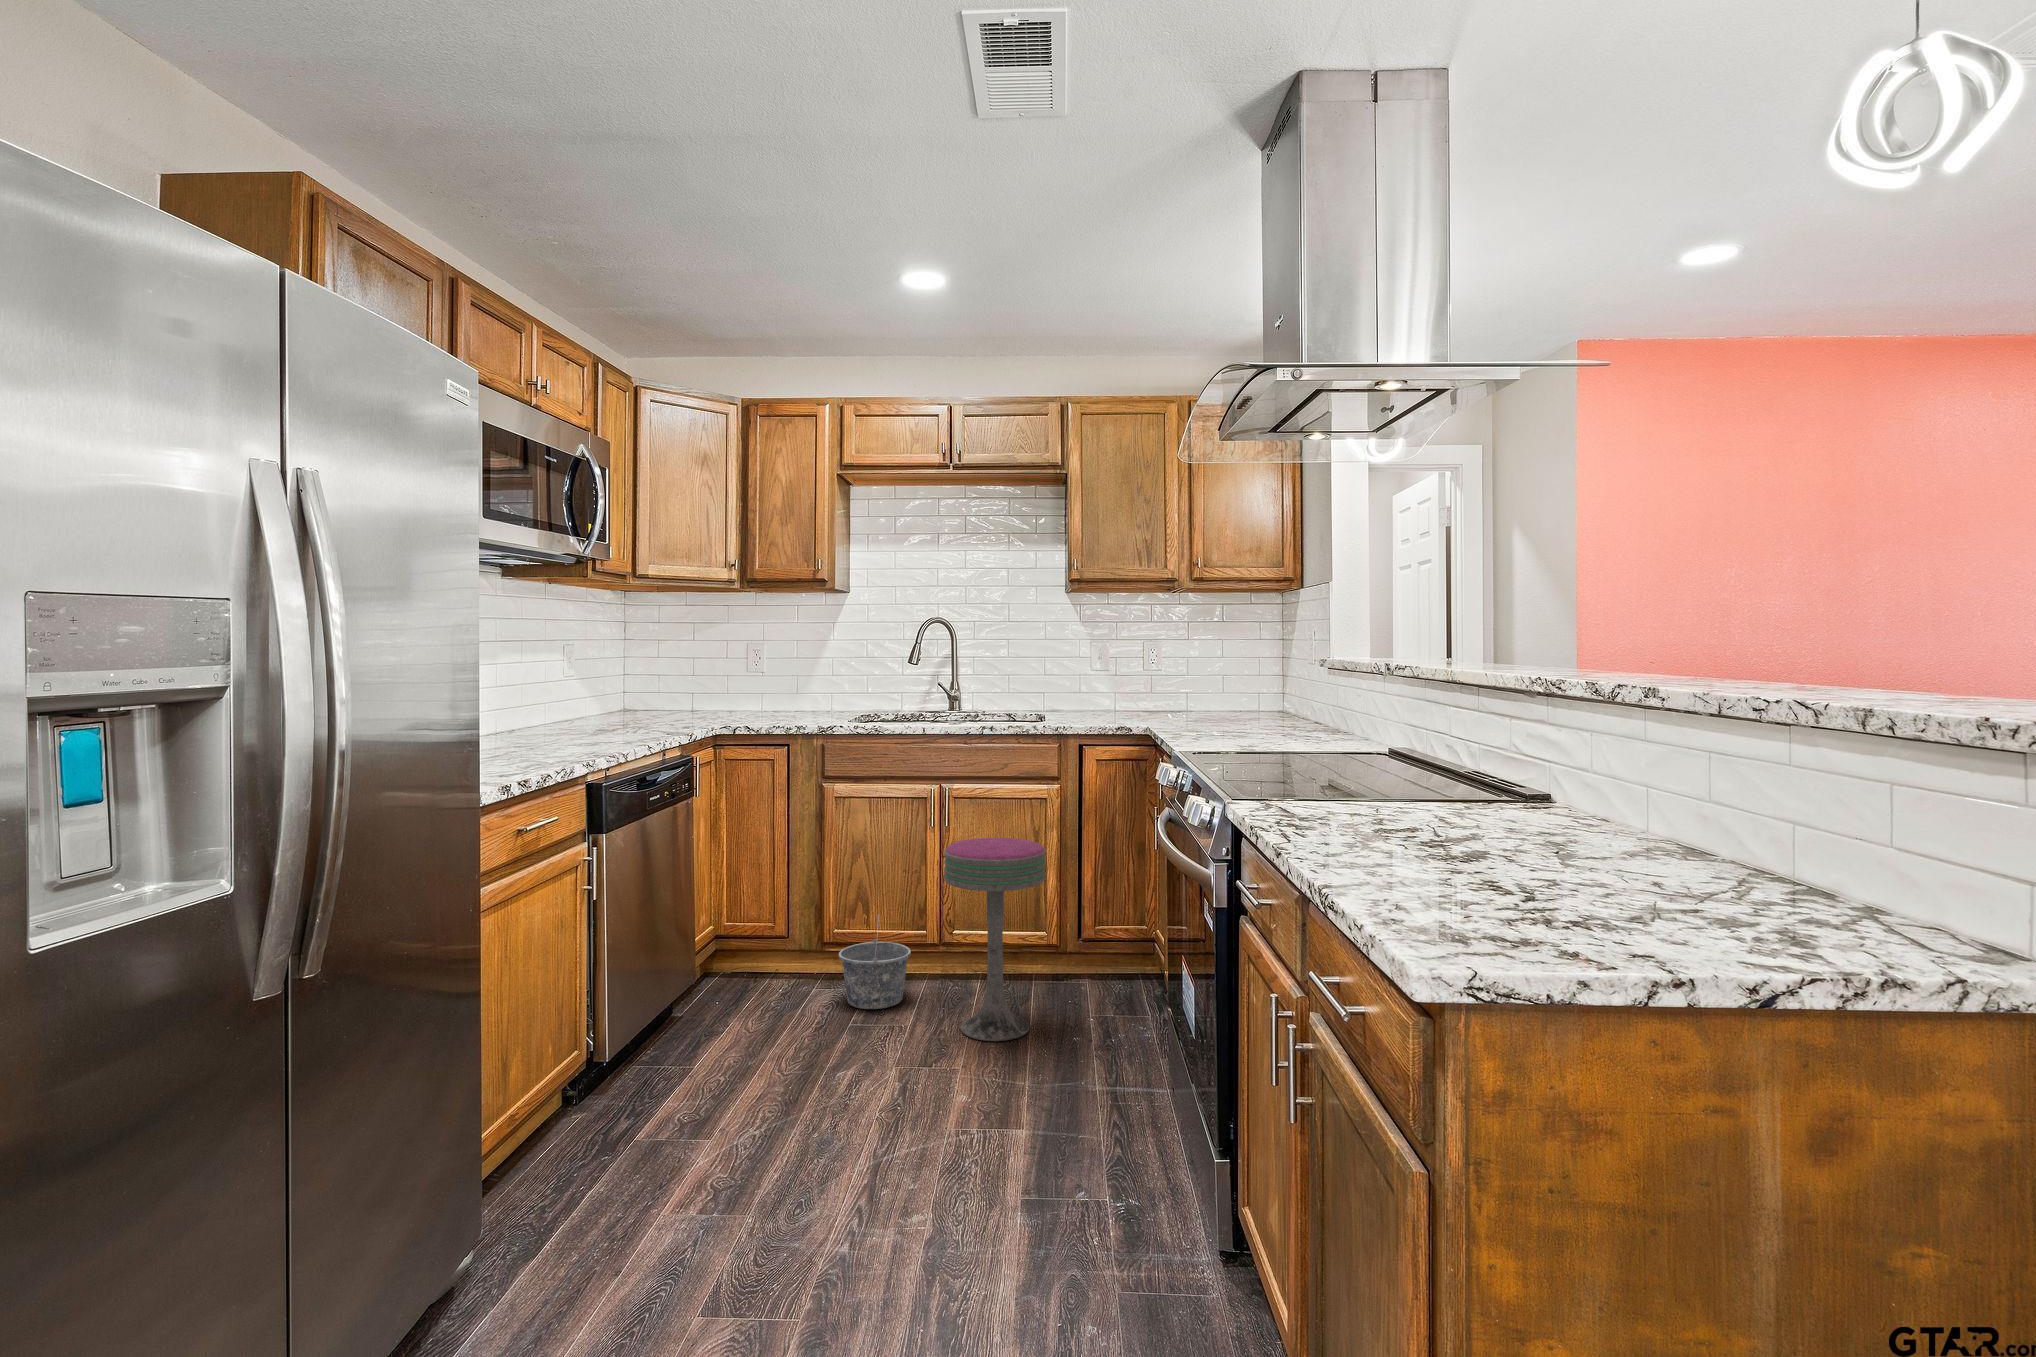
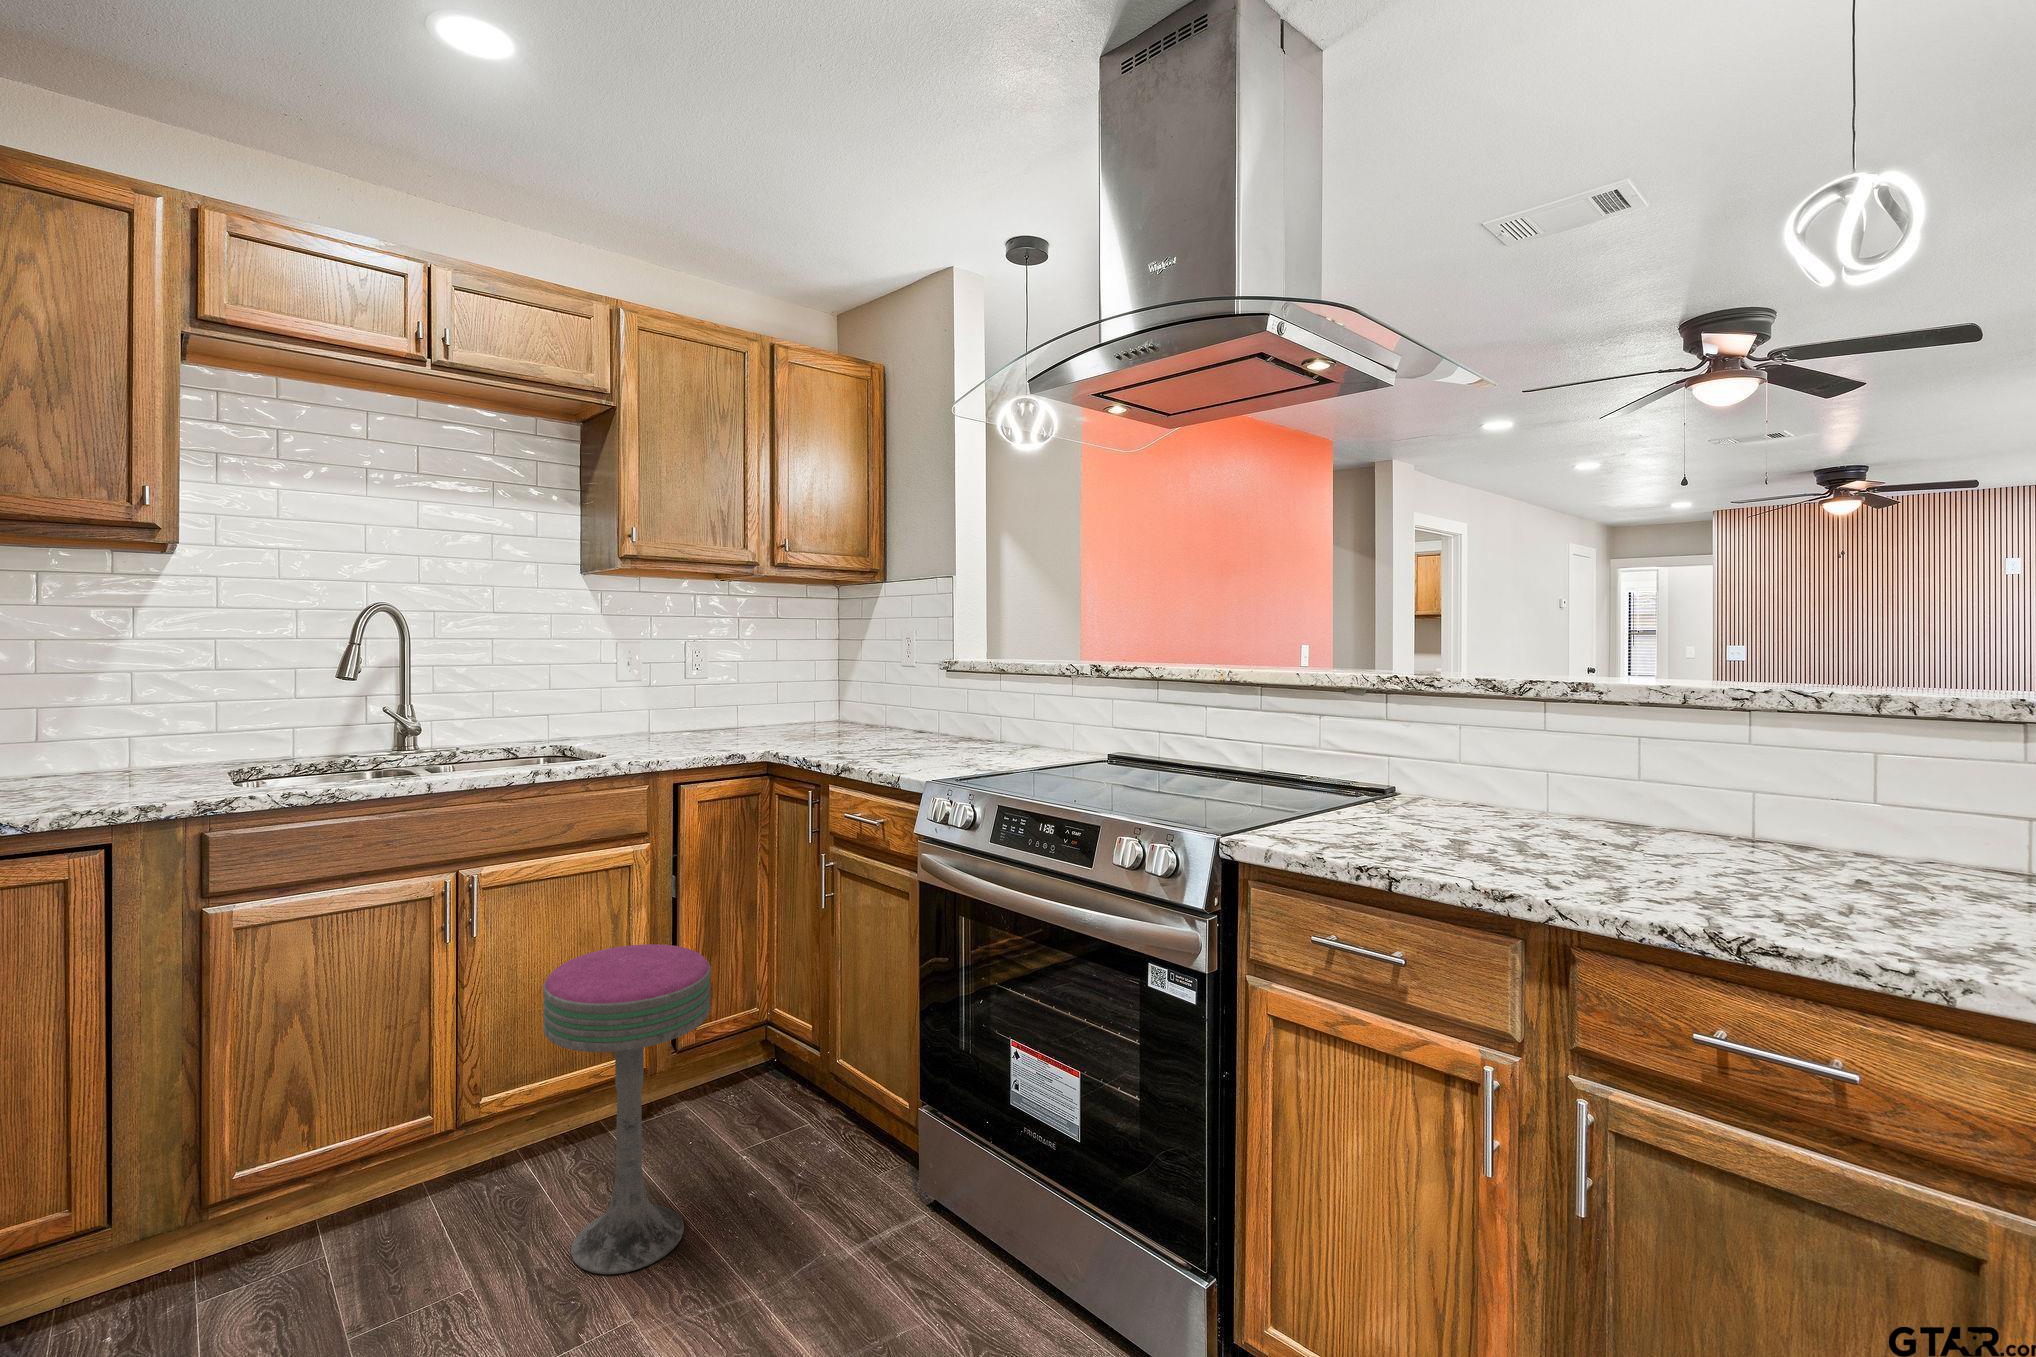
bucket: present [839,915,911,1009] -> none [289,1117,439,1295]

